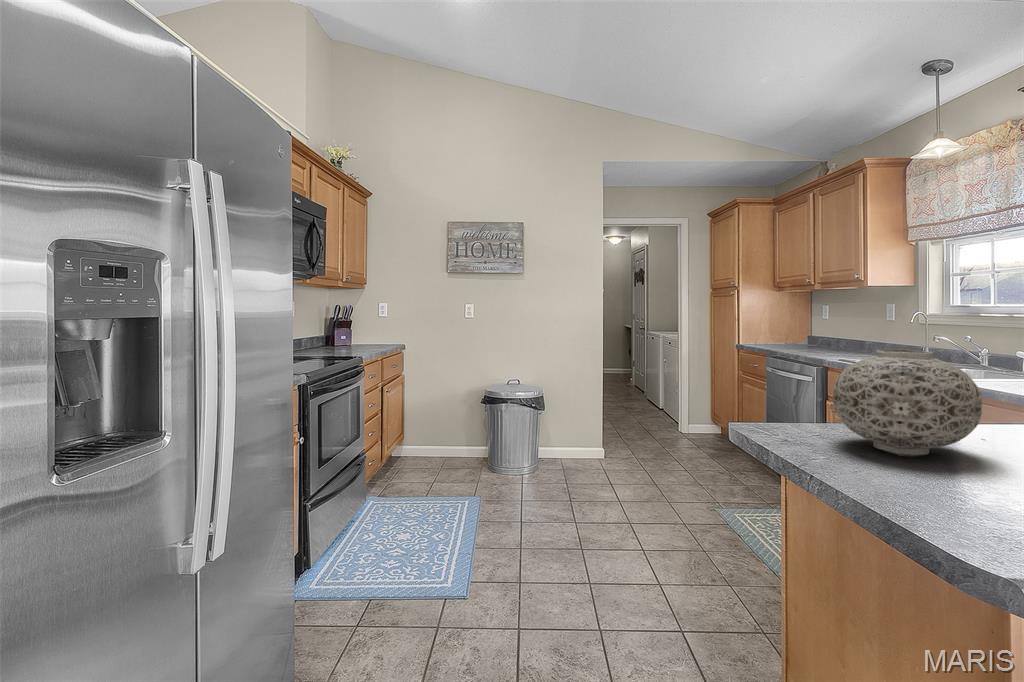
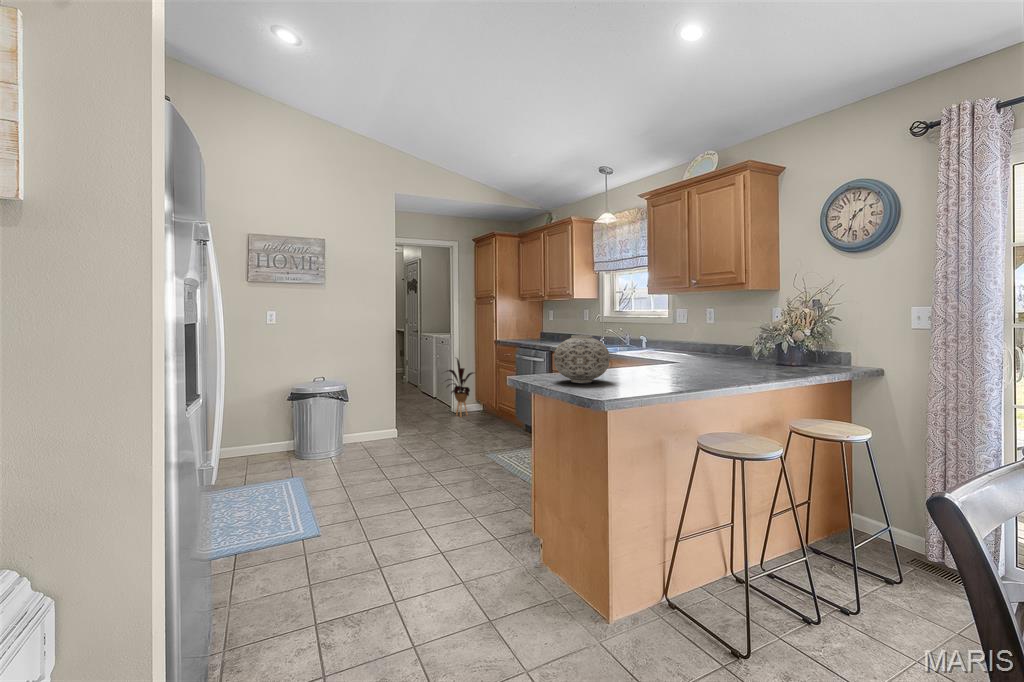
house plant: none [662,363,712,440] -> present [447,358,473,417]

